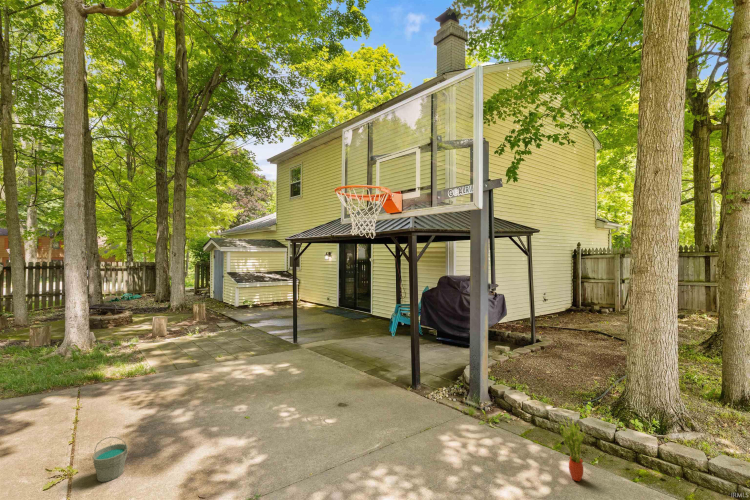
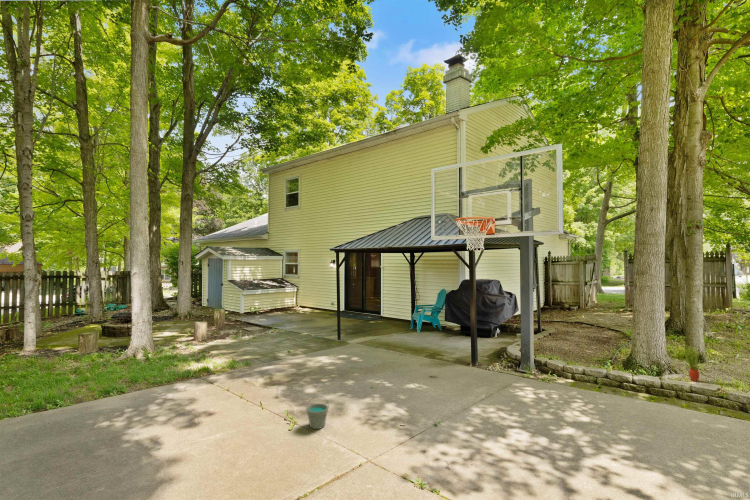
potted plant: present [560,417,585,481] -> present [682,345,700,381]

